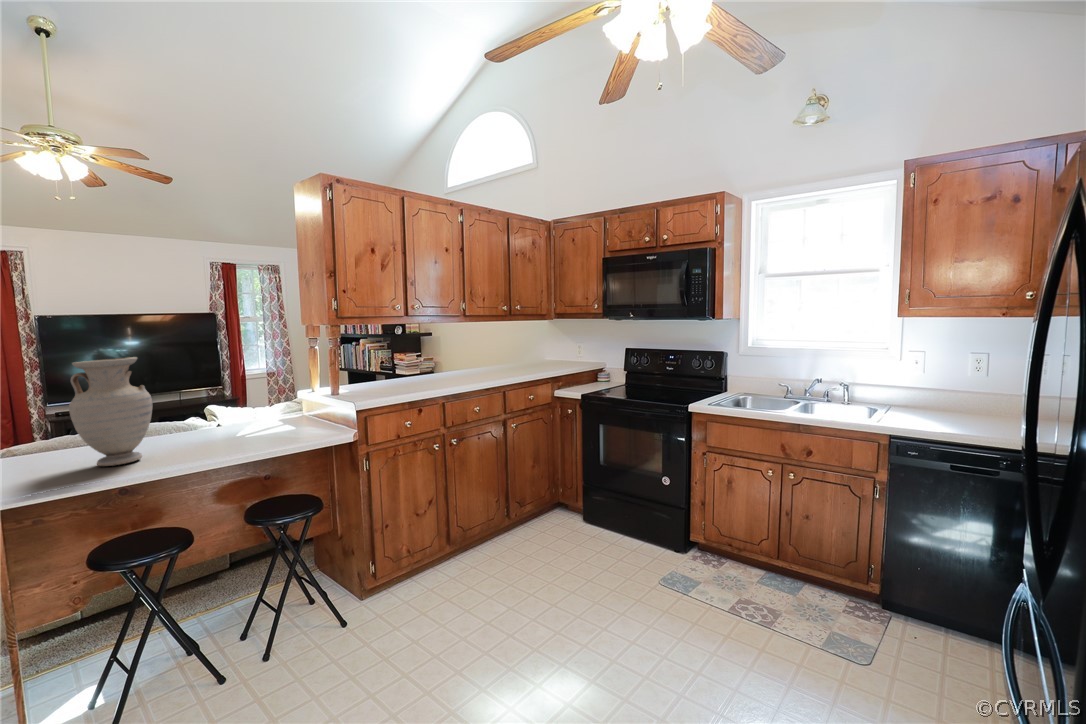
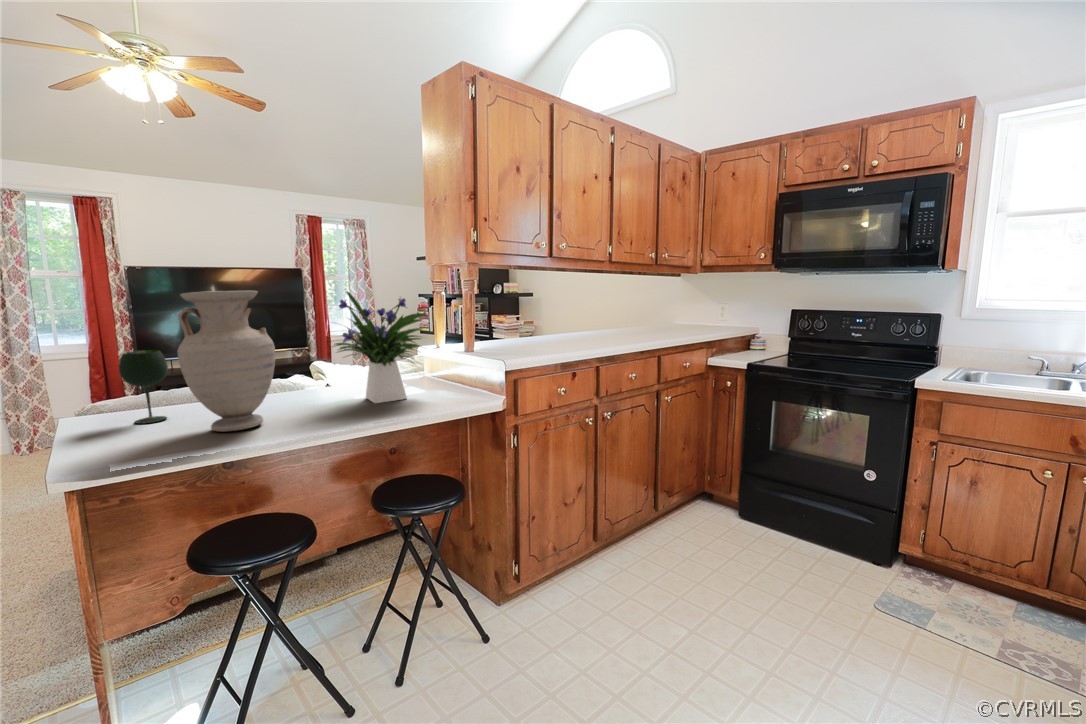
flower arrangement: none [199,352,293,440] -> present [333,291,426,403]
wine glass: none [21,404,63,463] -> present [119,350,168,424]

